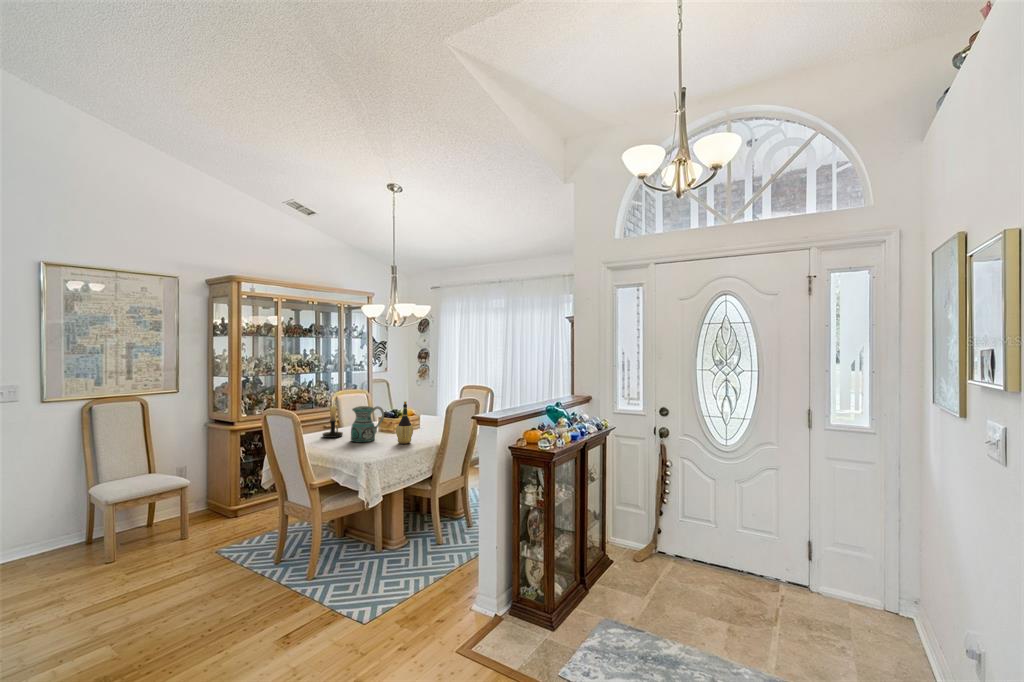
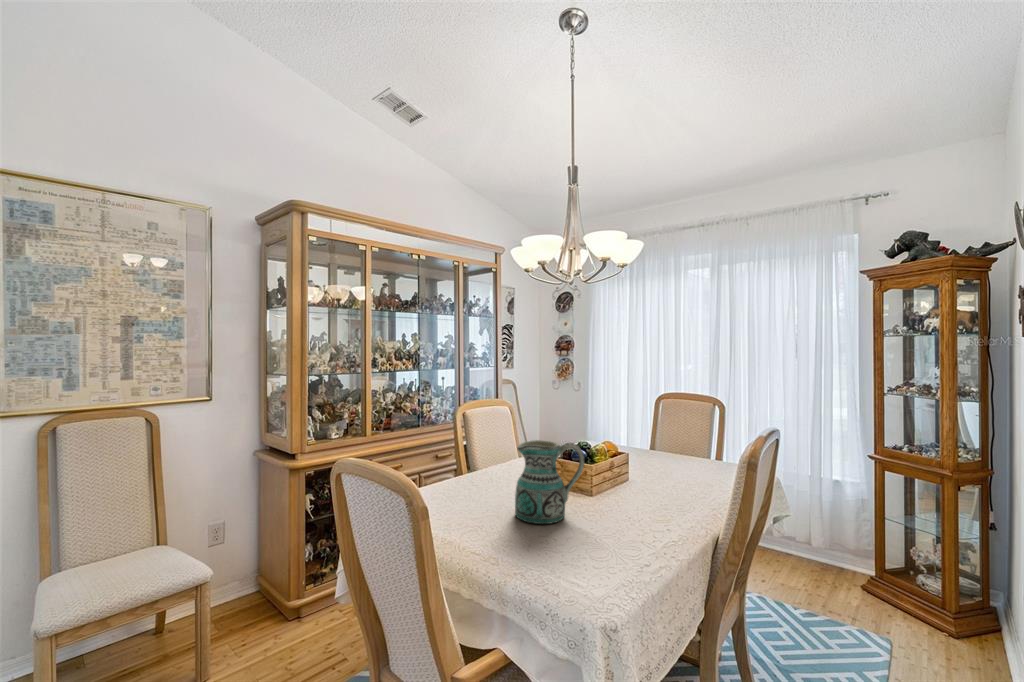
candle holder: present [323,401,343,438] -> none [452,424,491,505]
wine bottle: present [396,401,413,444] -> none [622,436,662,536]

